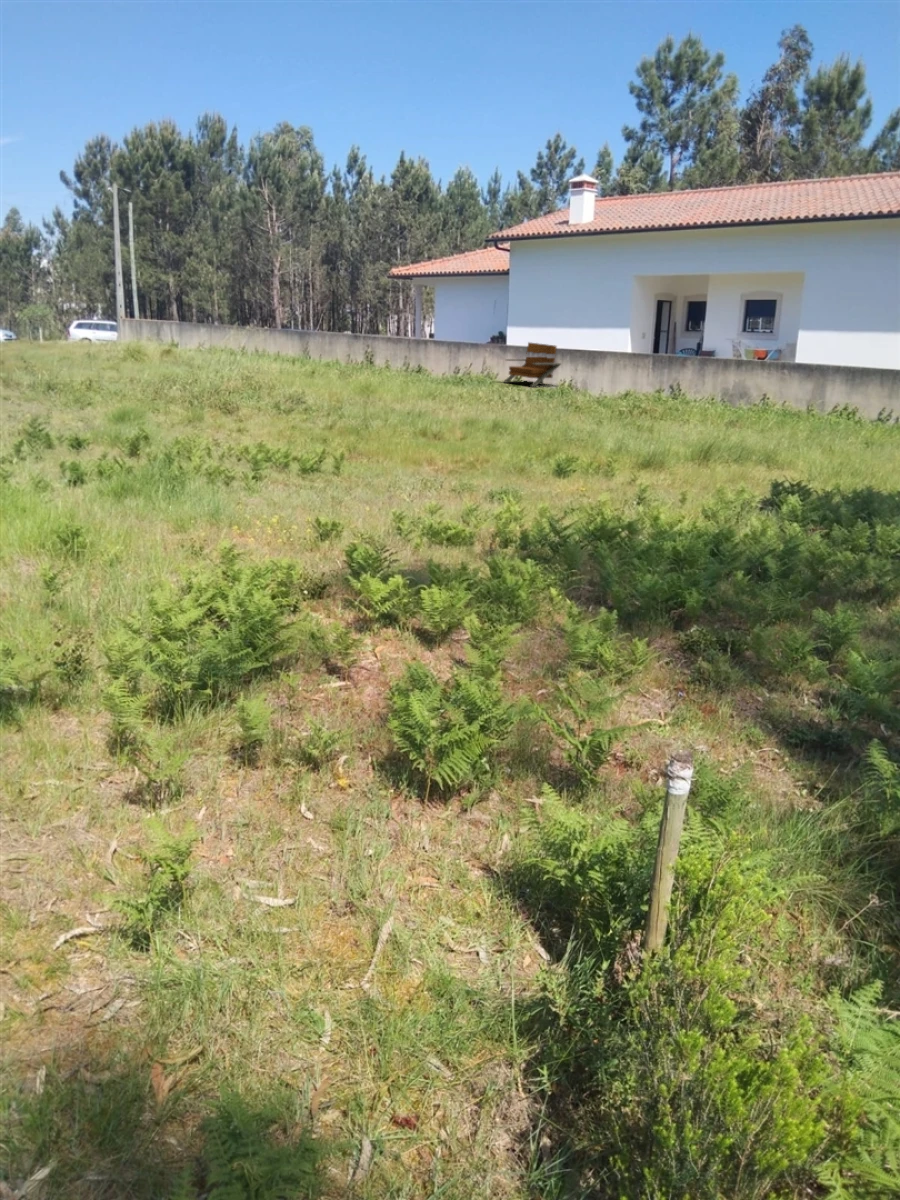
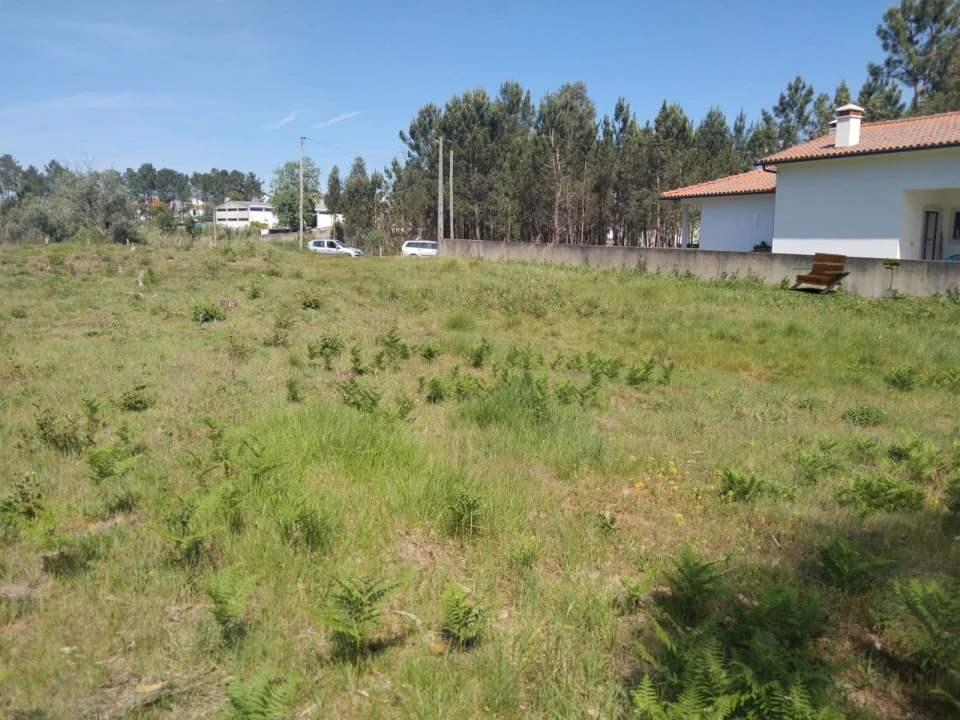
potted tree: none [587,349,604,391] -> present [881,258,900,298]

